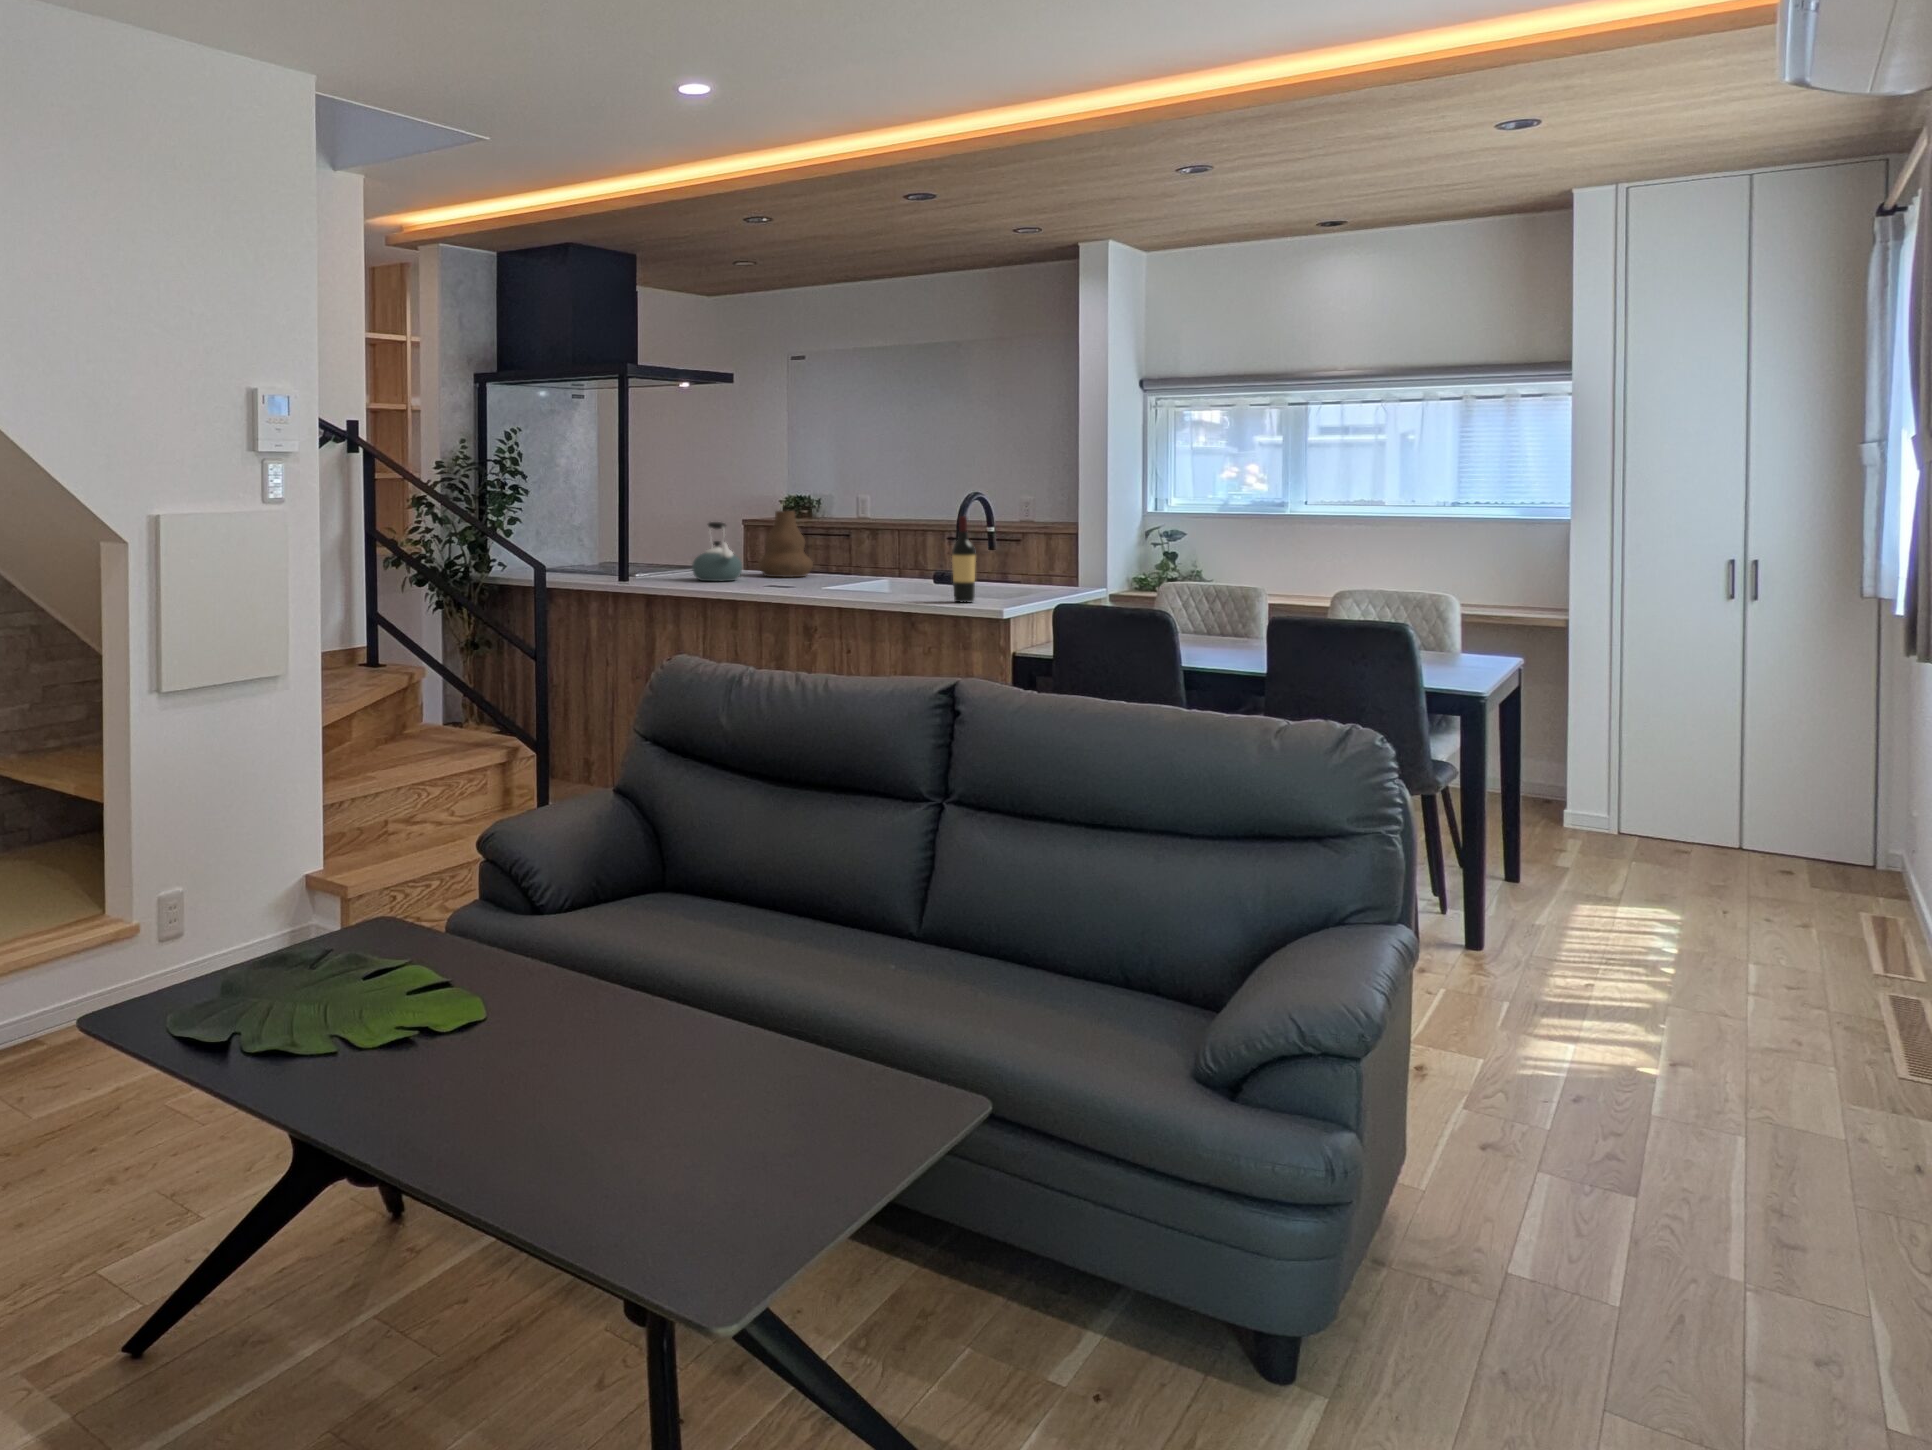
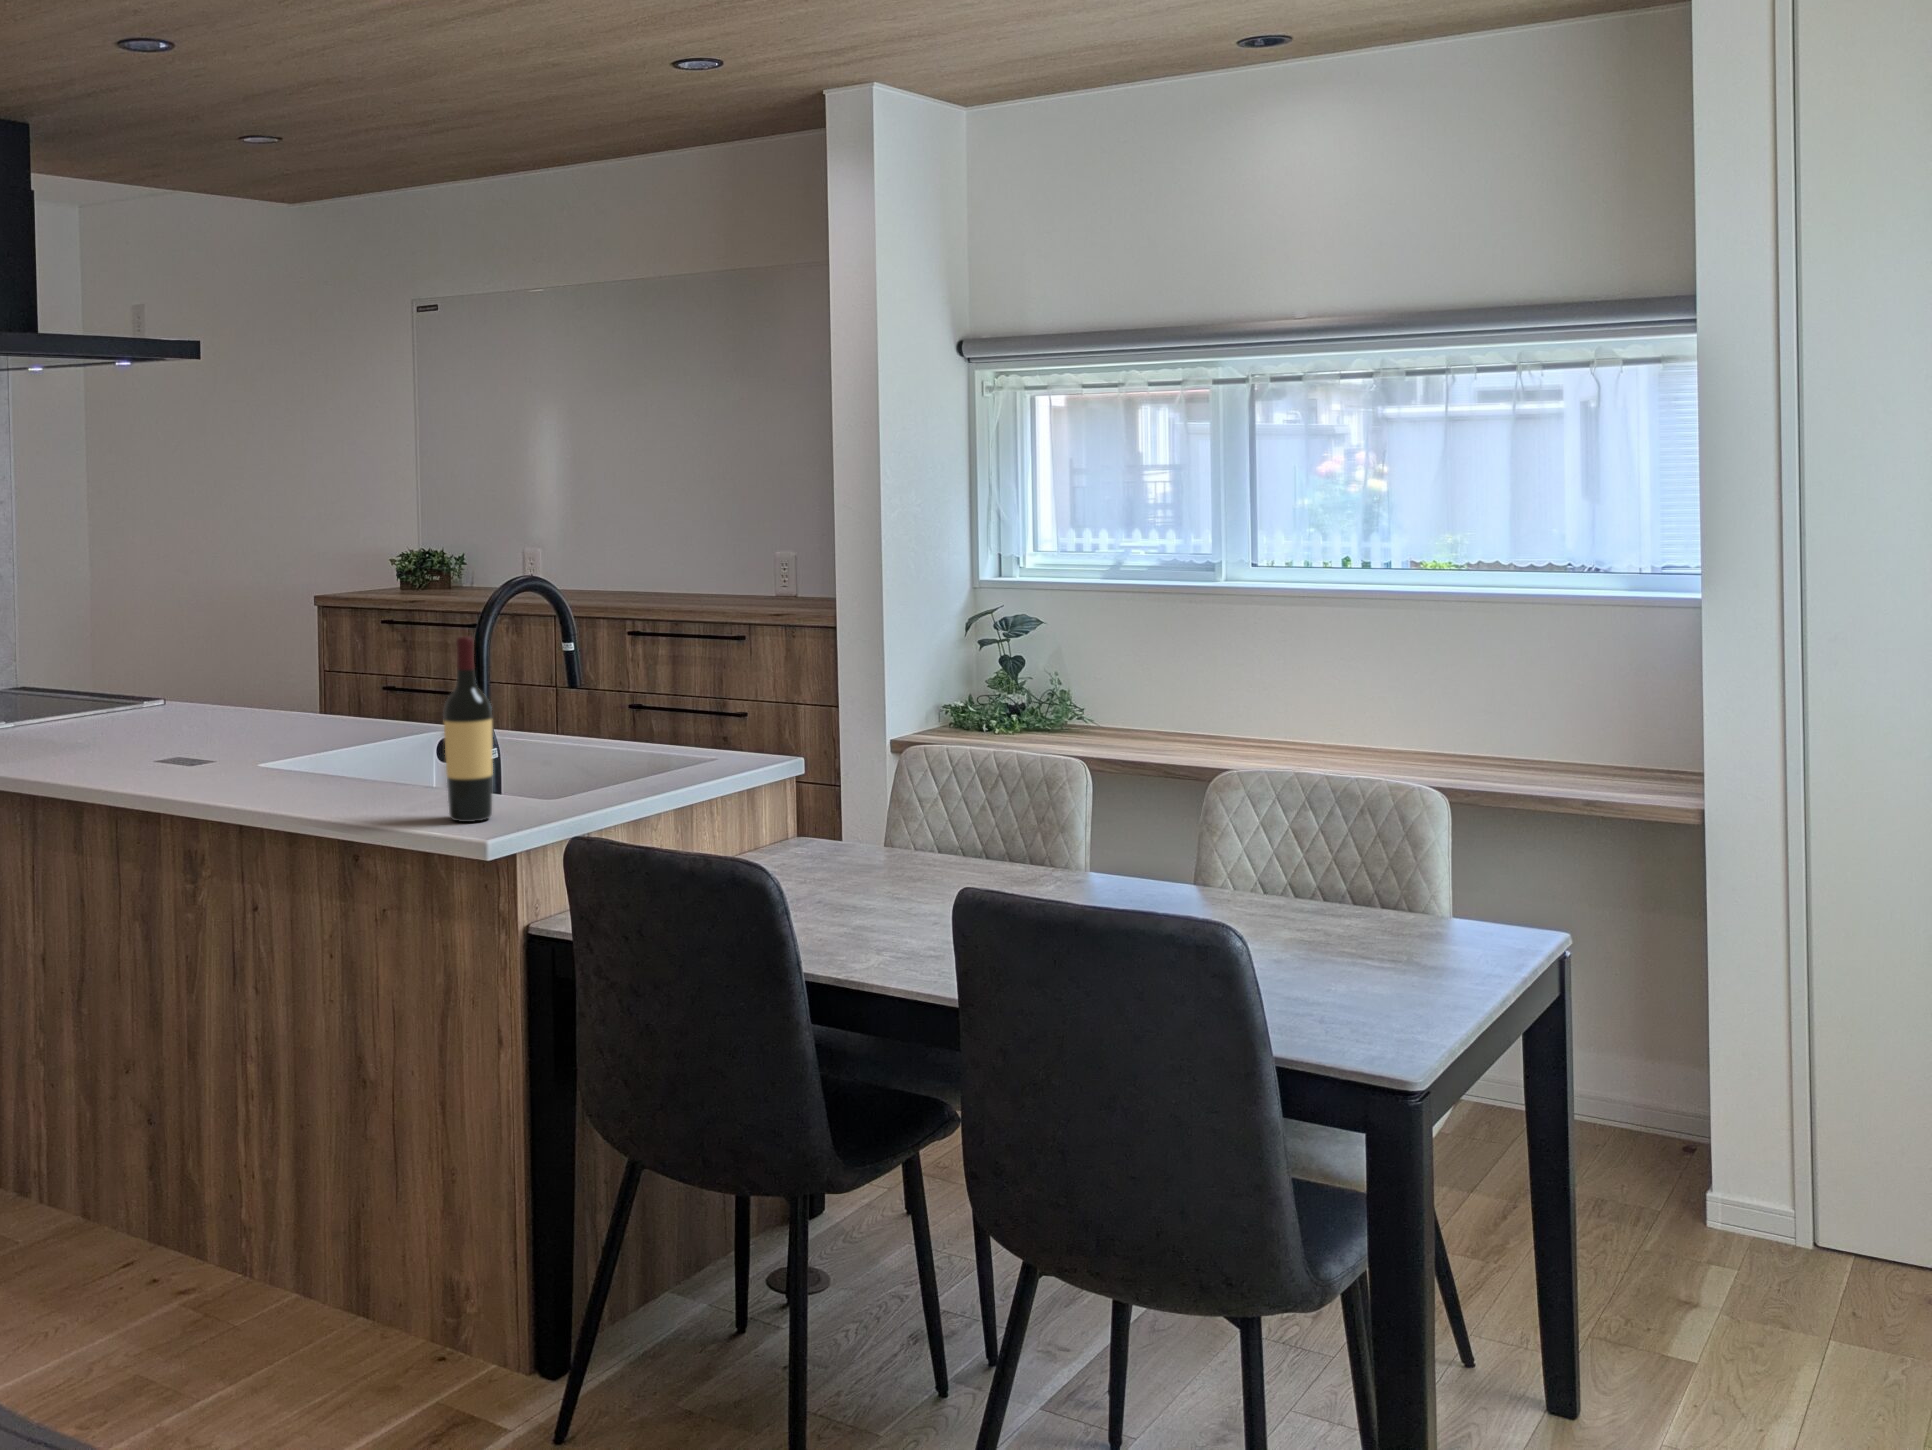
vase: present [758,511,813,577] -> none [195,603,304,736]
kettle: present [692,522,742,581] -> none [35,634,138,754]

